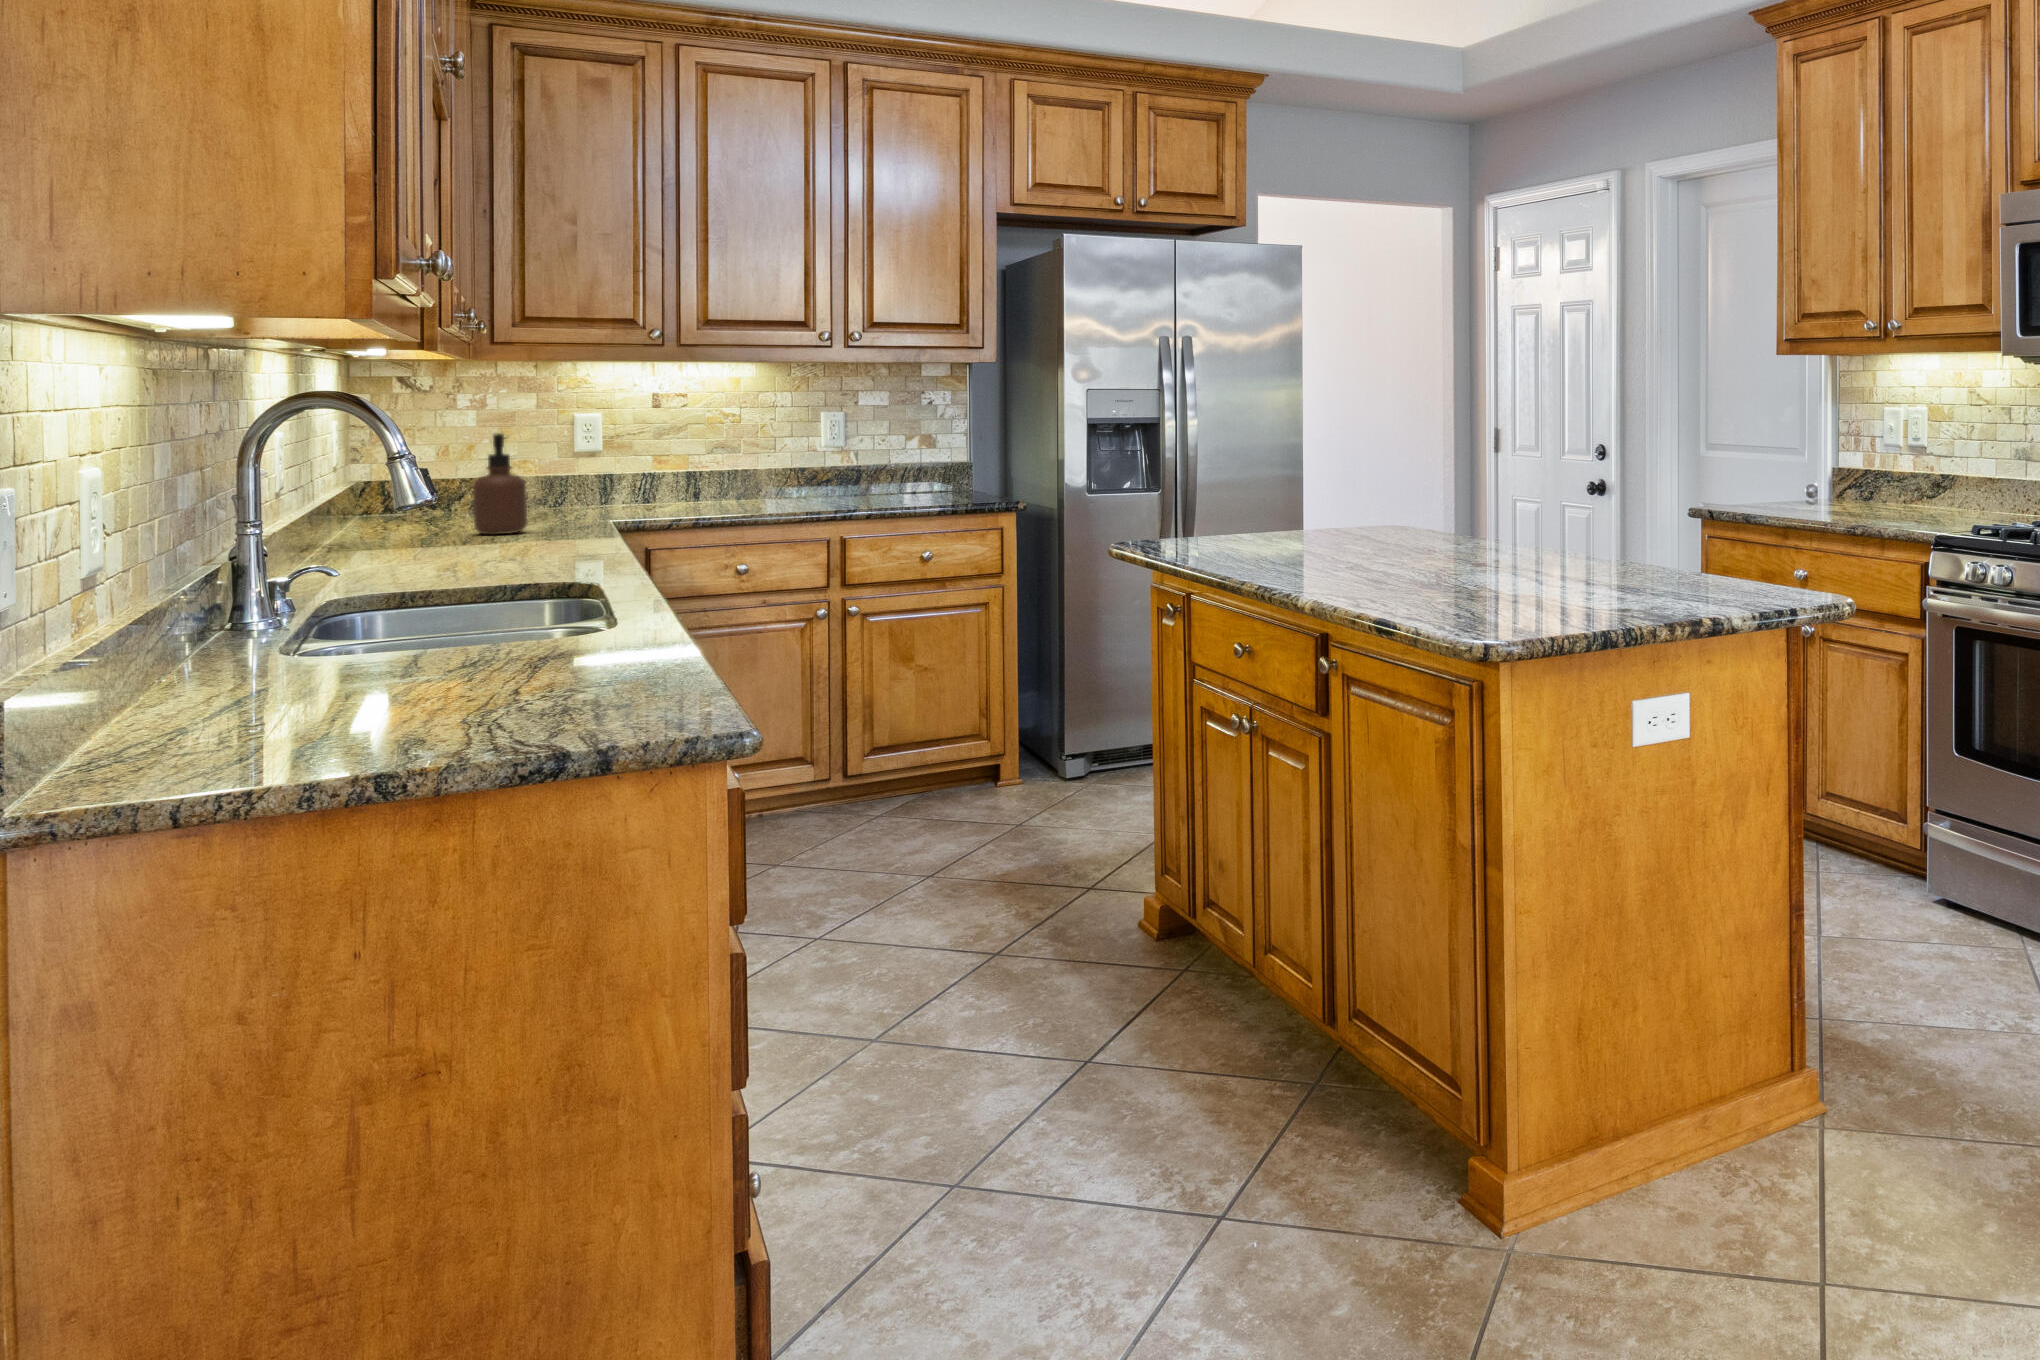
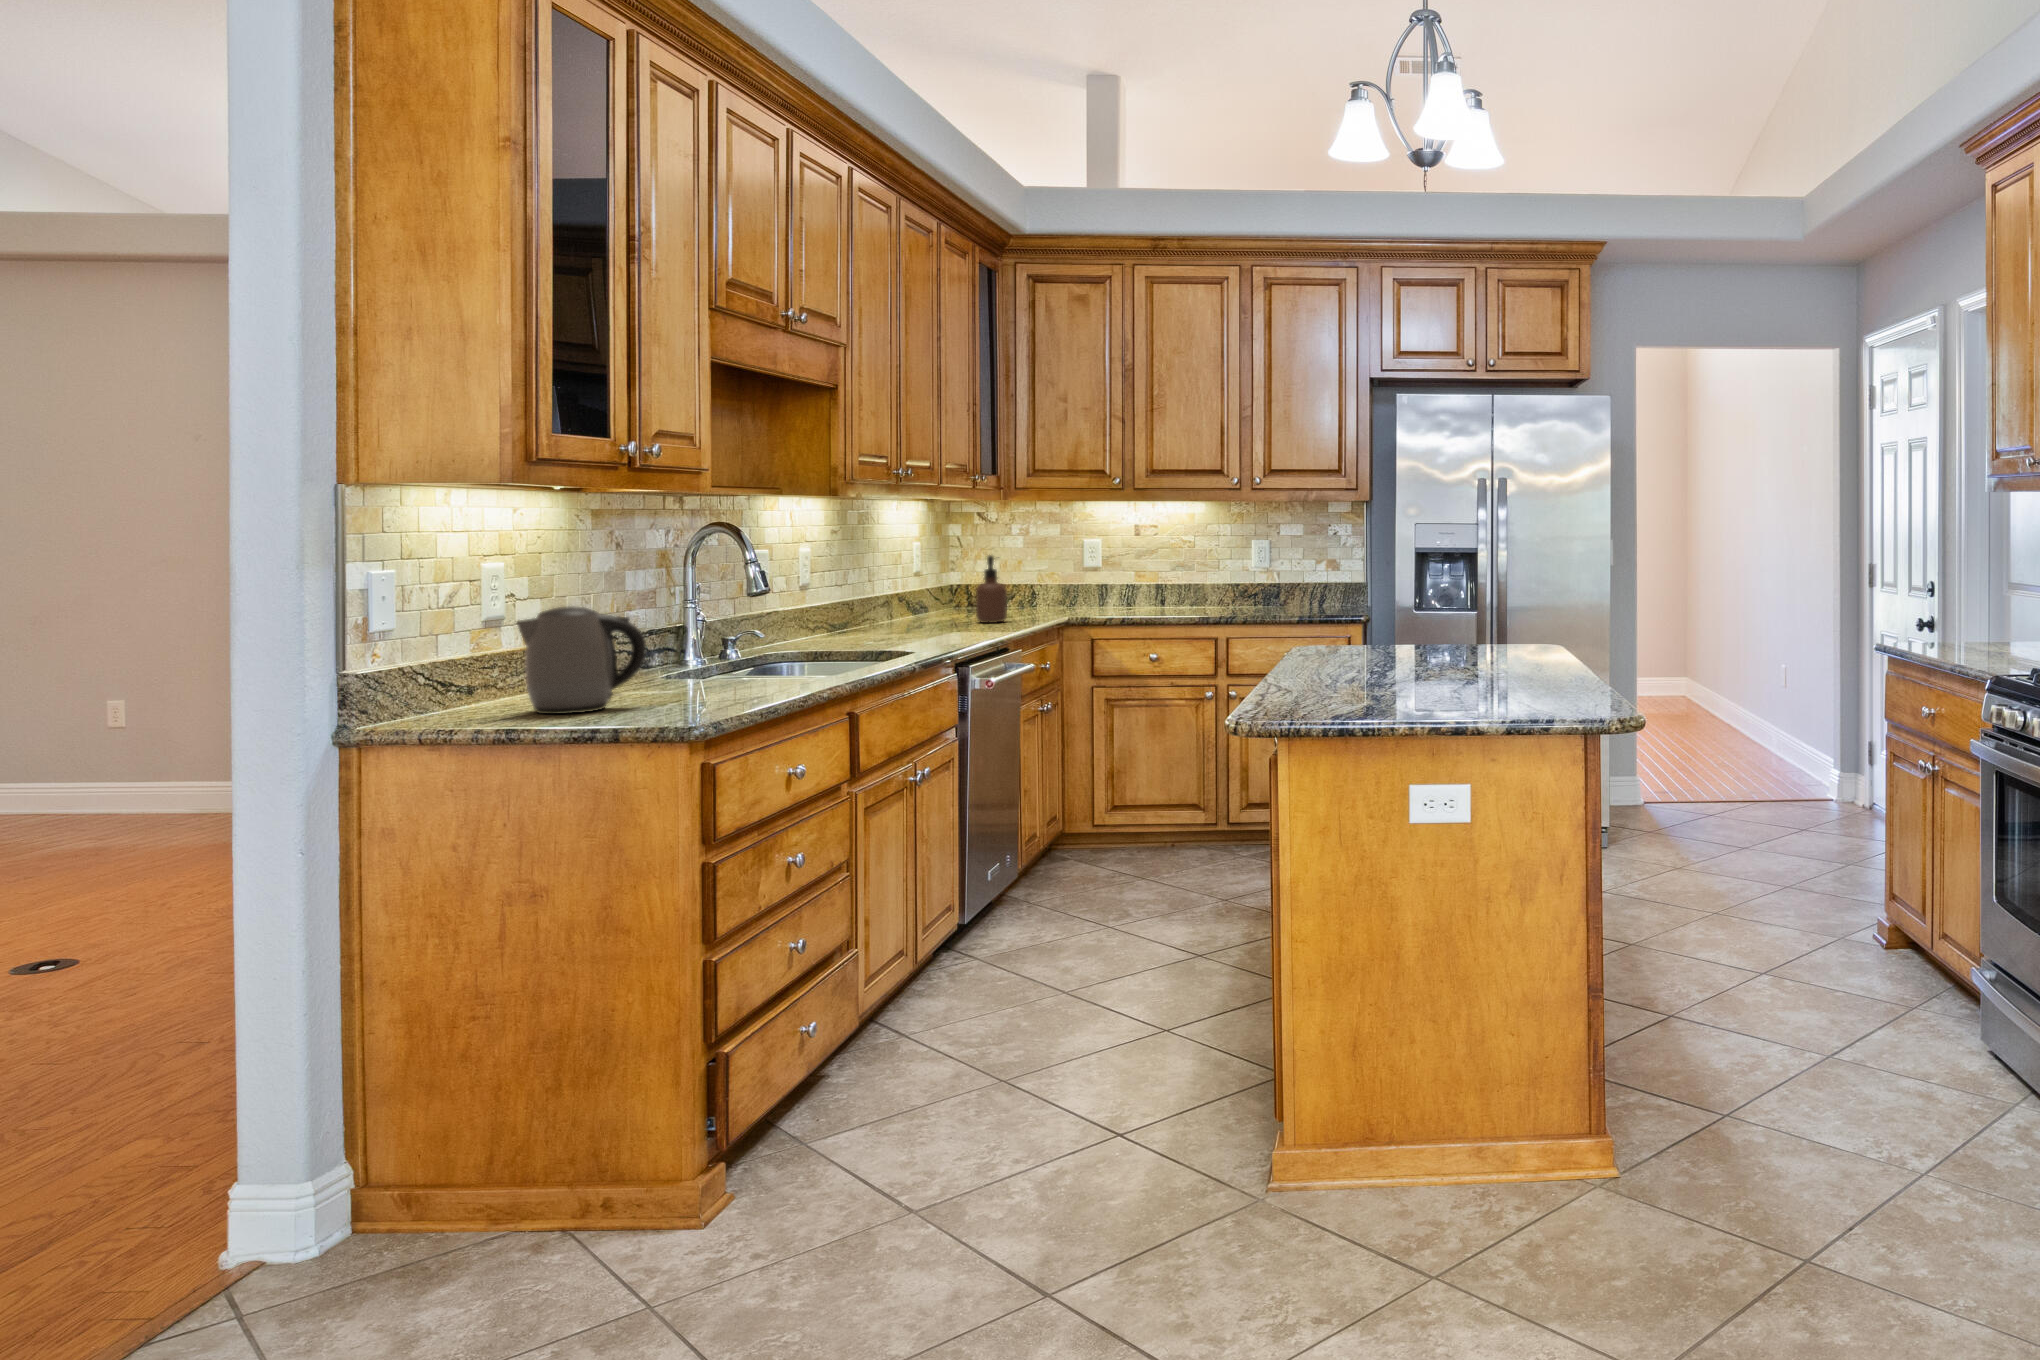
kettle: none [99,529,372,749] -> present [517,606,646,714]

